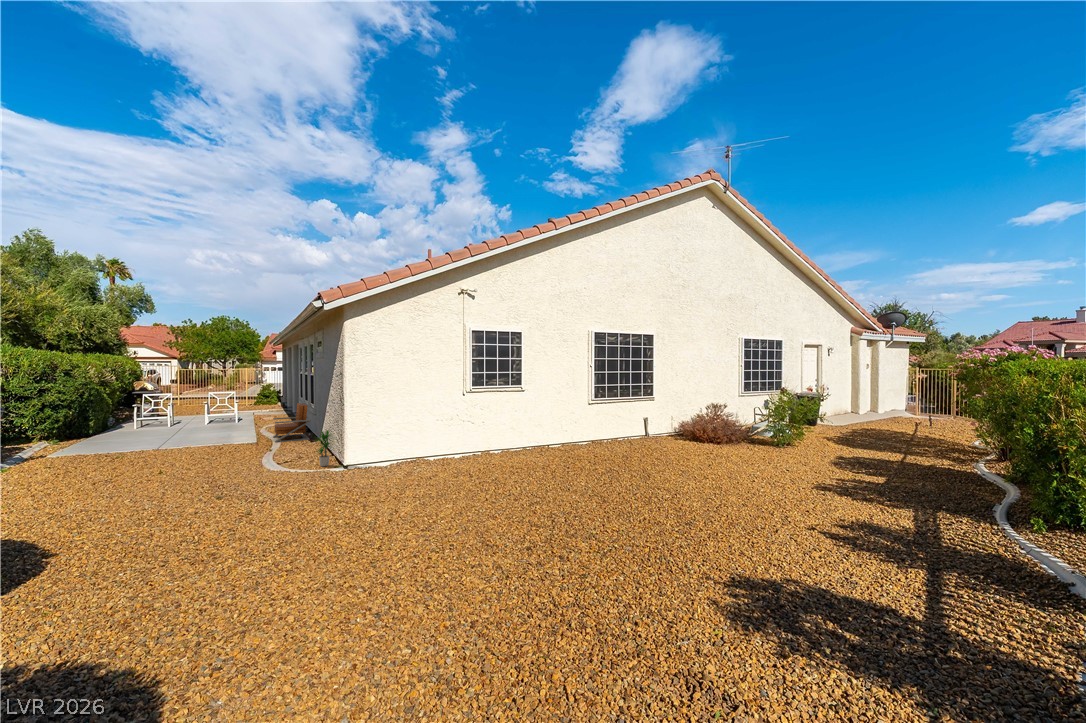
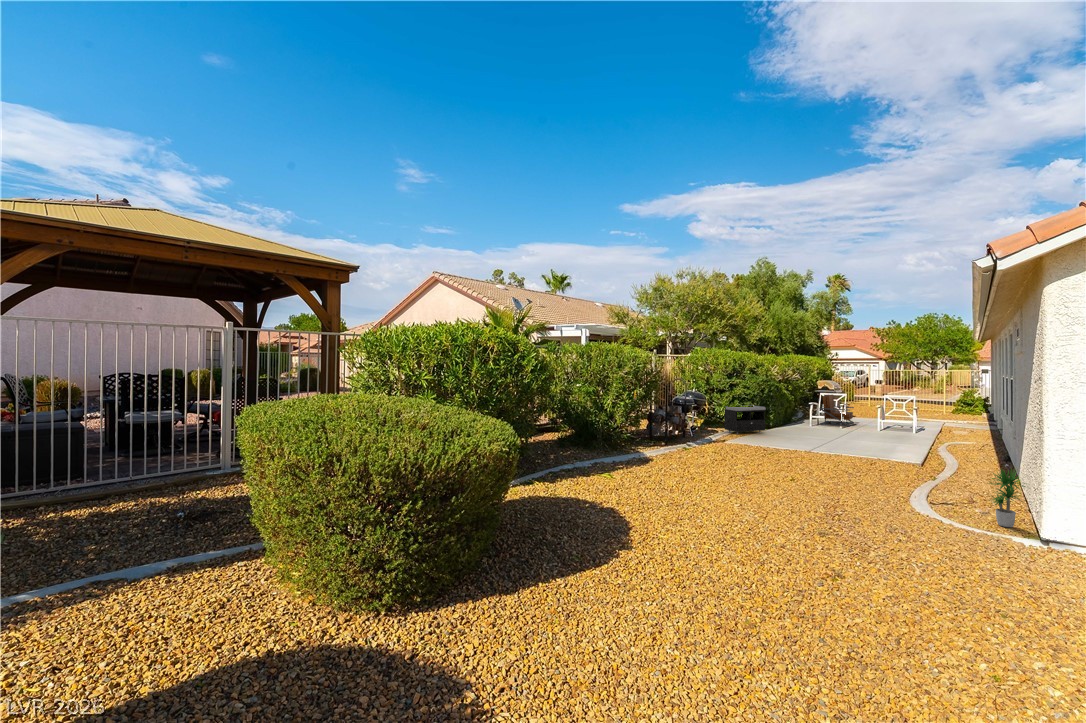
lounge chair: present [273,403,311,443] -> present [820,395,854,427]
storage bench: none [27,413,89,448] -> present [724,406,766,434]

